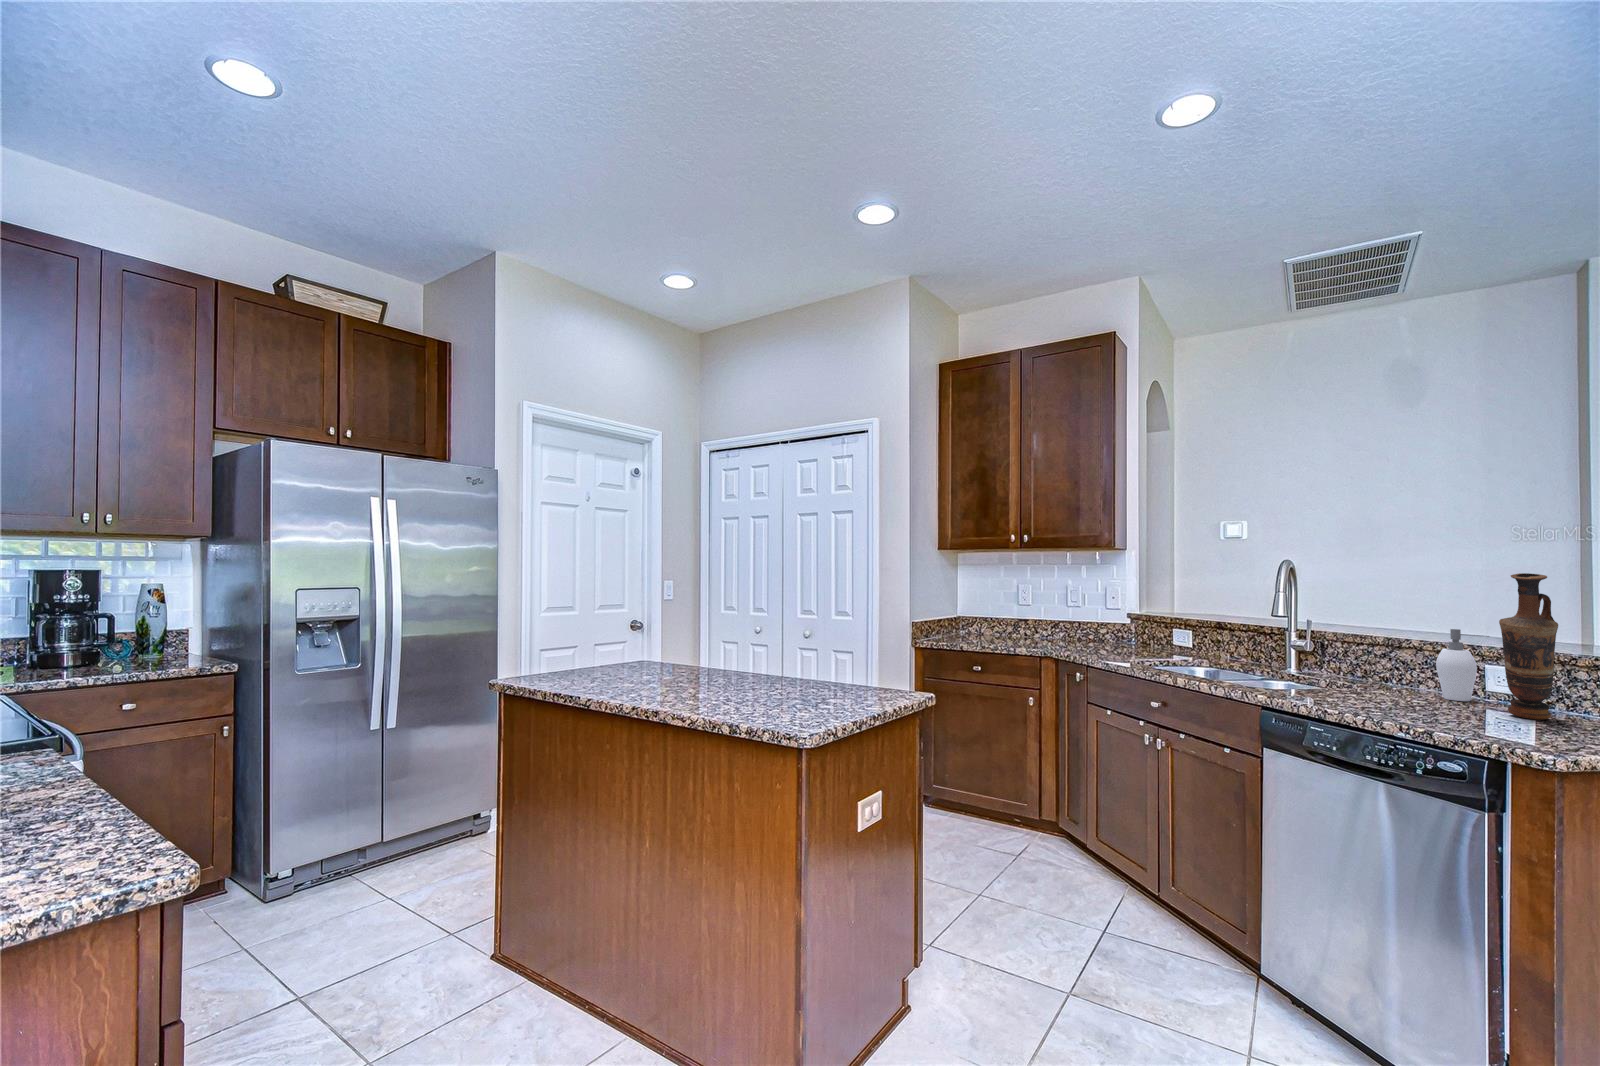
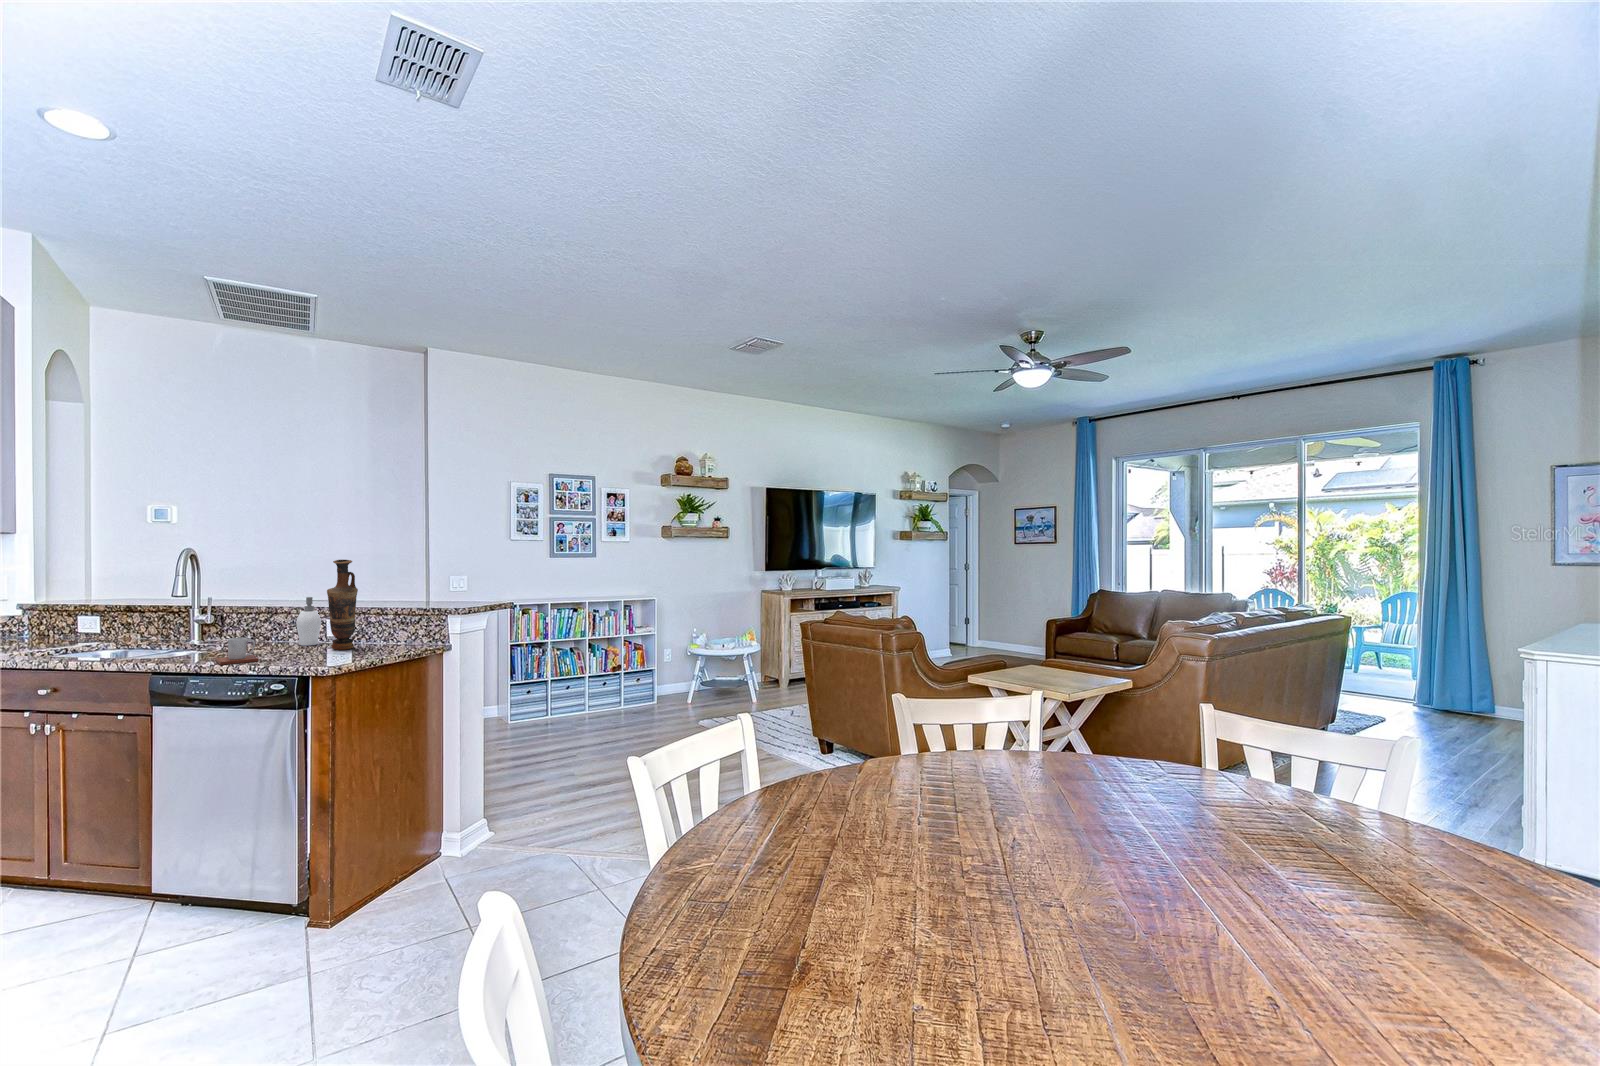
mug: none [1339,677,1403,716] -> present [216,637,259,665]

